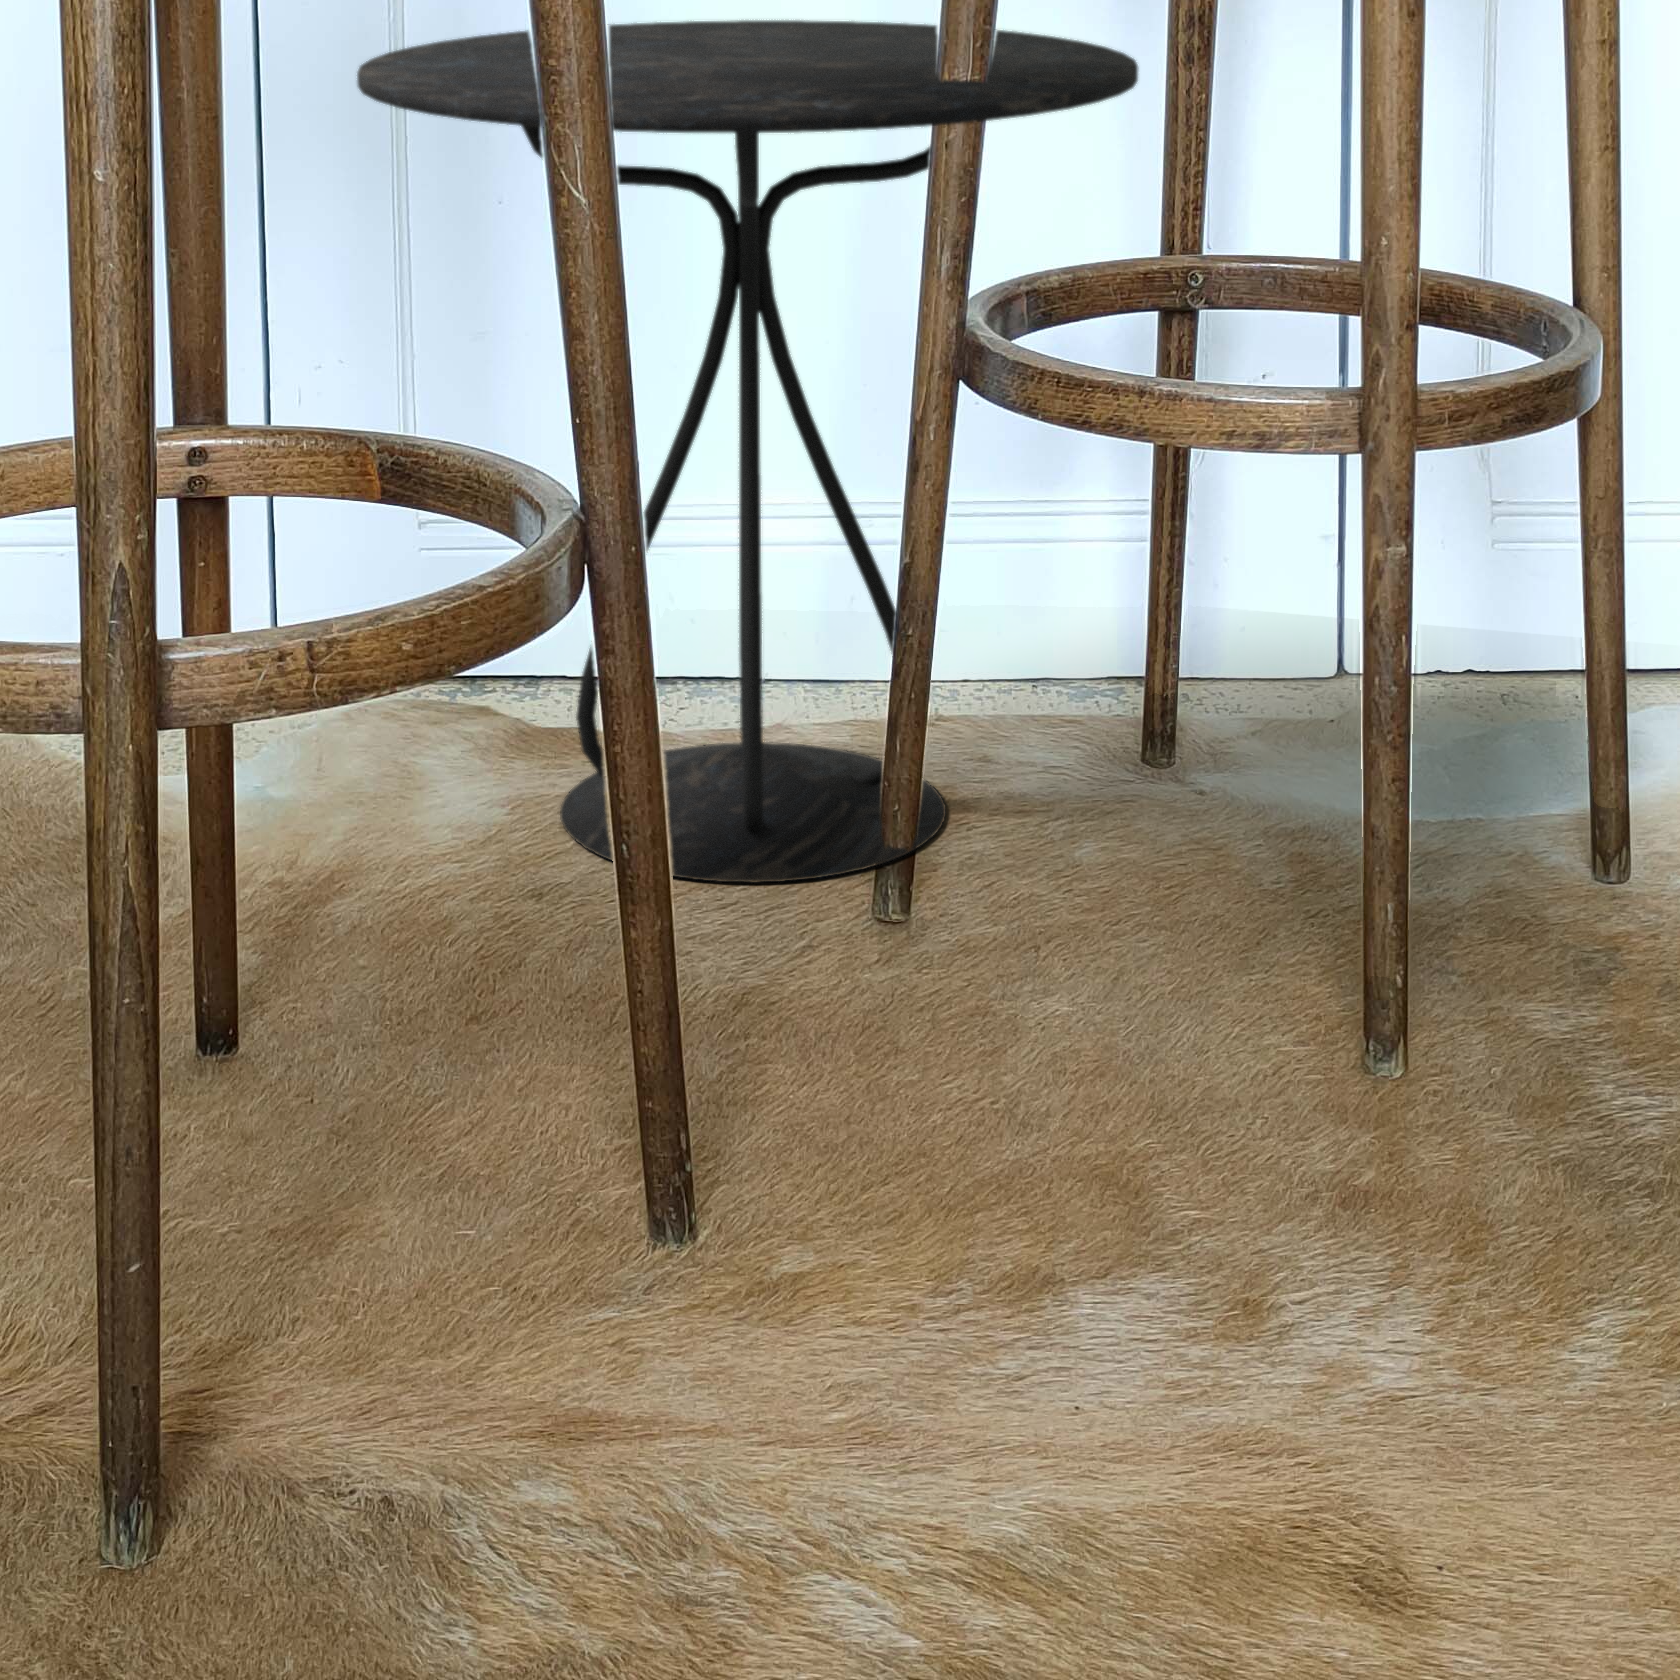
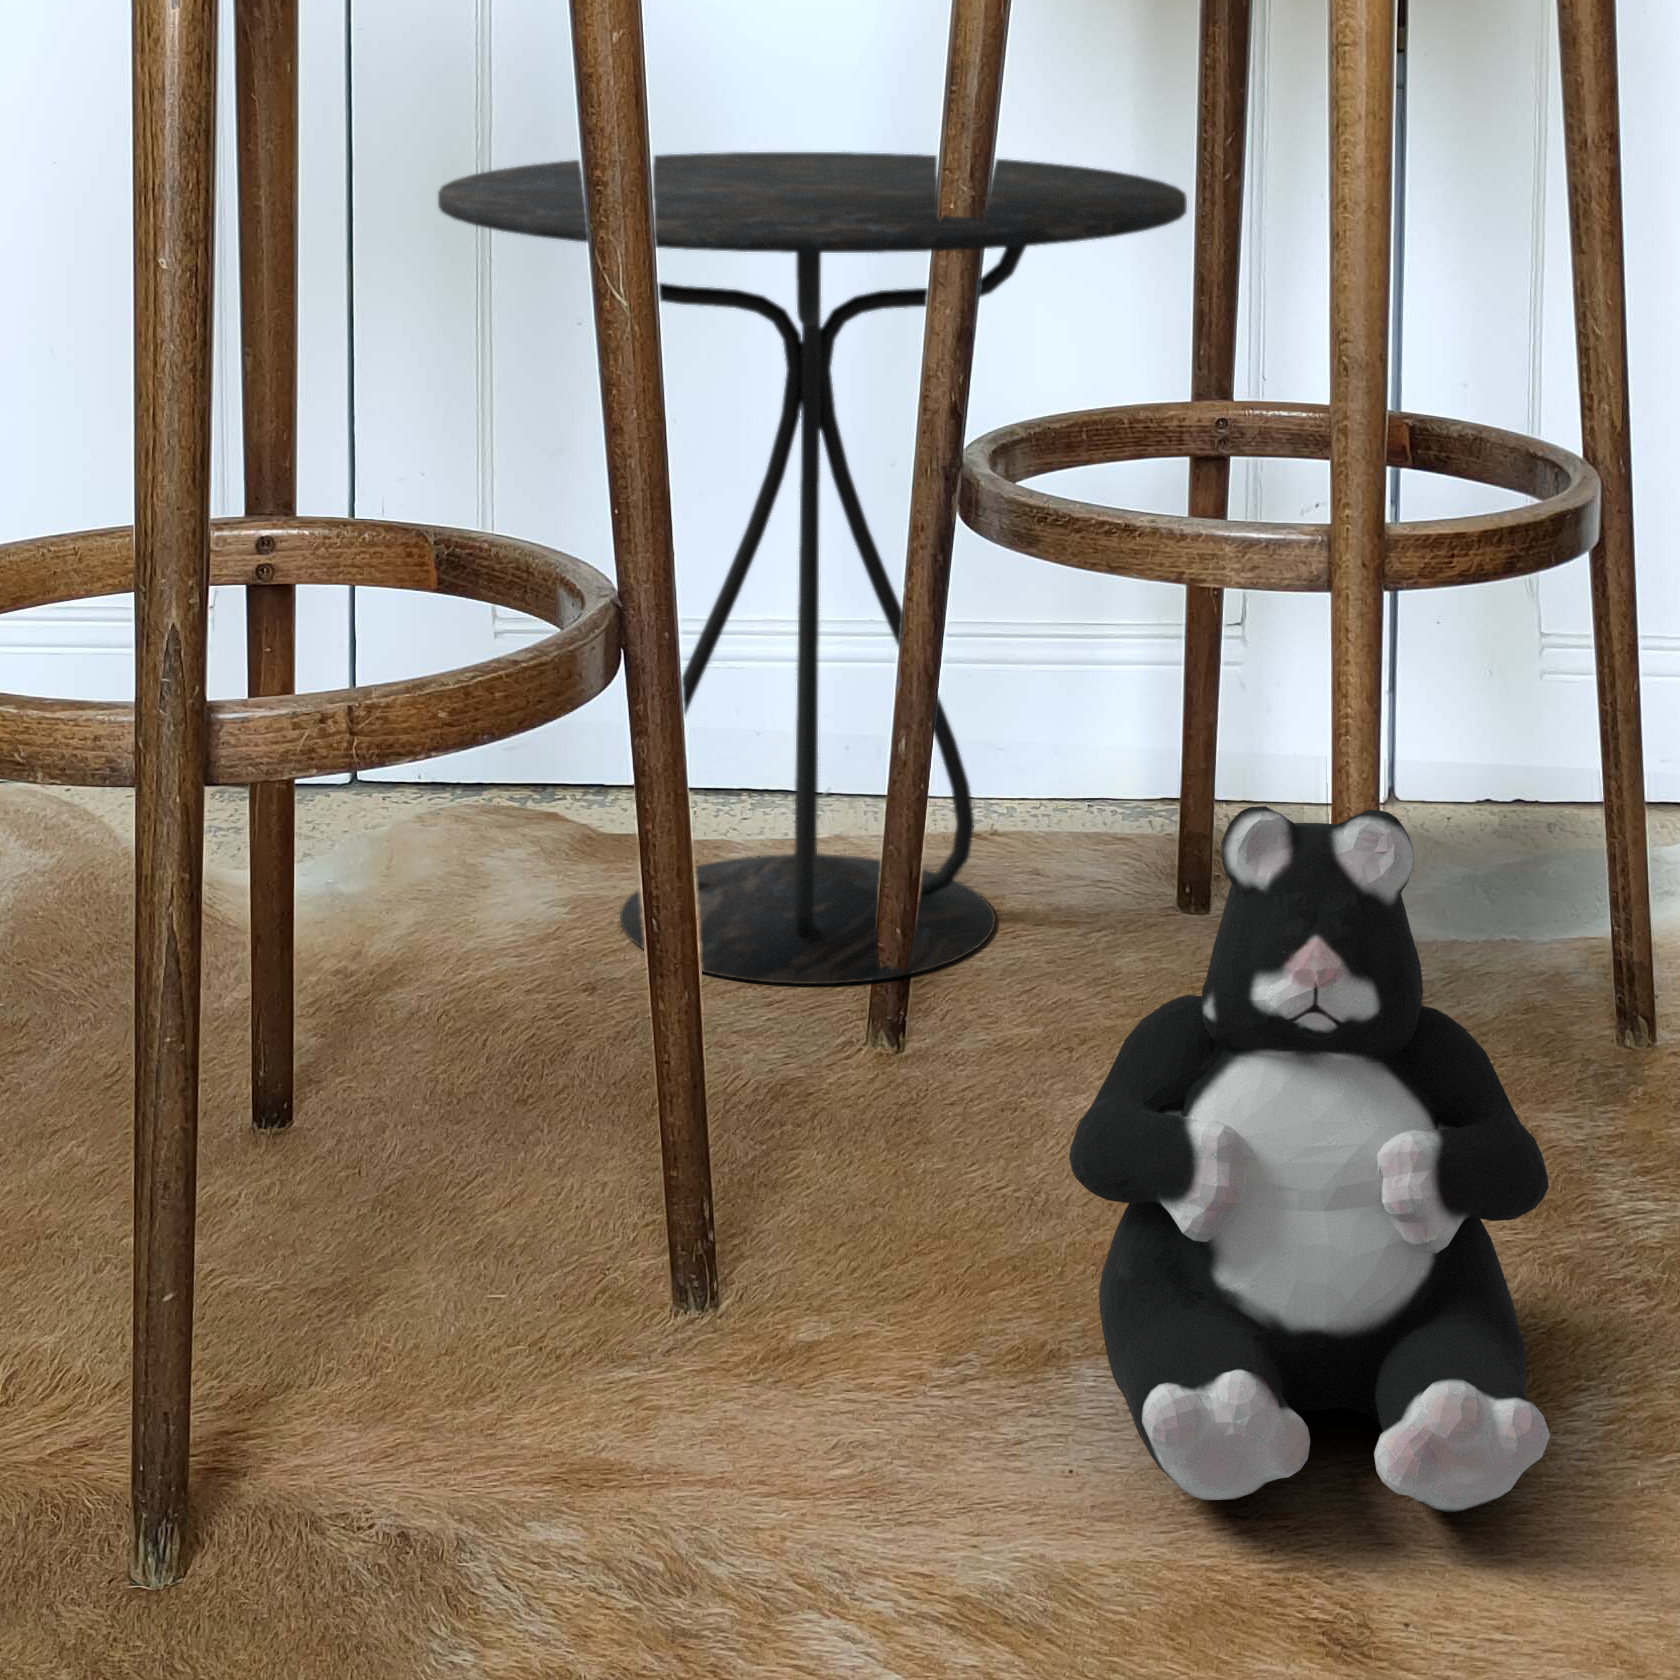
plush toy: none [1066,713,1585,1445] -> present [1069,806,1550,1512]

